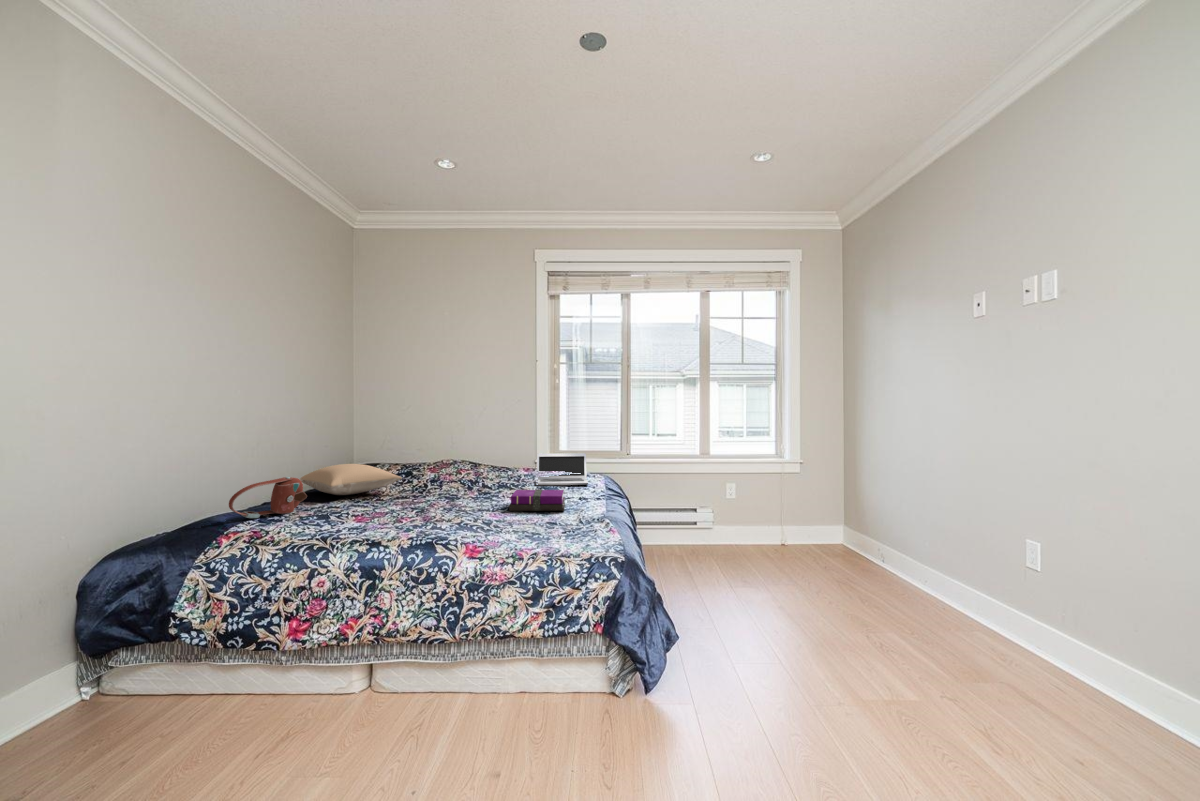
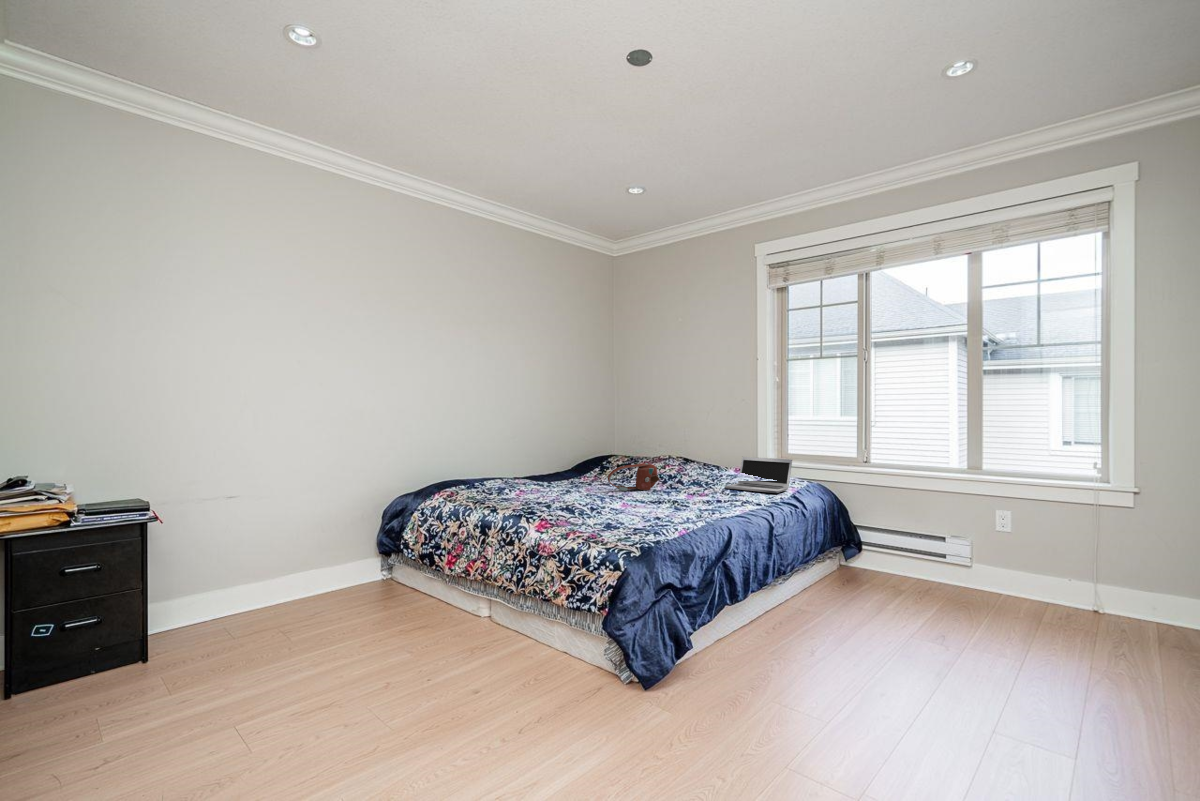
pillow: present [300,464,402,495] -> none [541,455,600,479]
handbag: present [229,477,307,518] -> present [608,463,660,491]
notebook: present [509,490,565,511] -> none [641,488,706,511]

